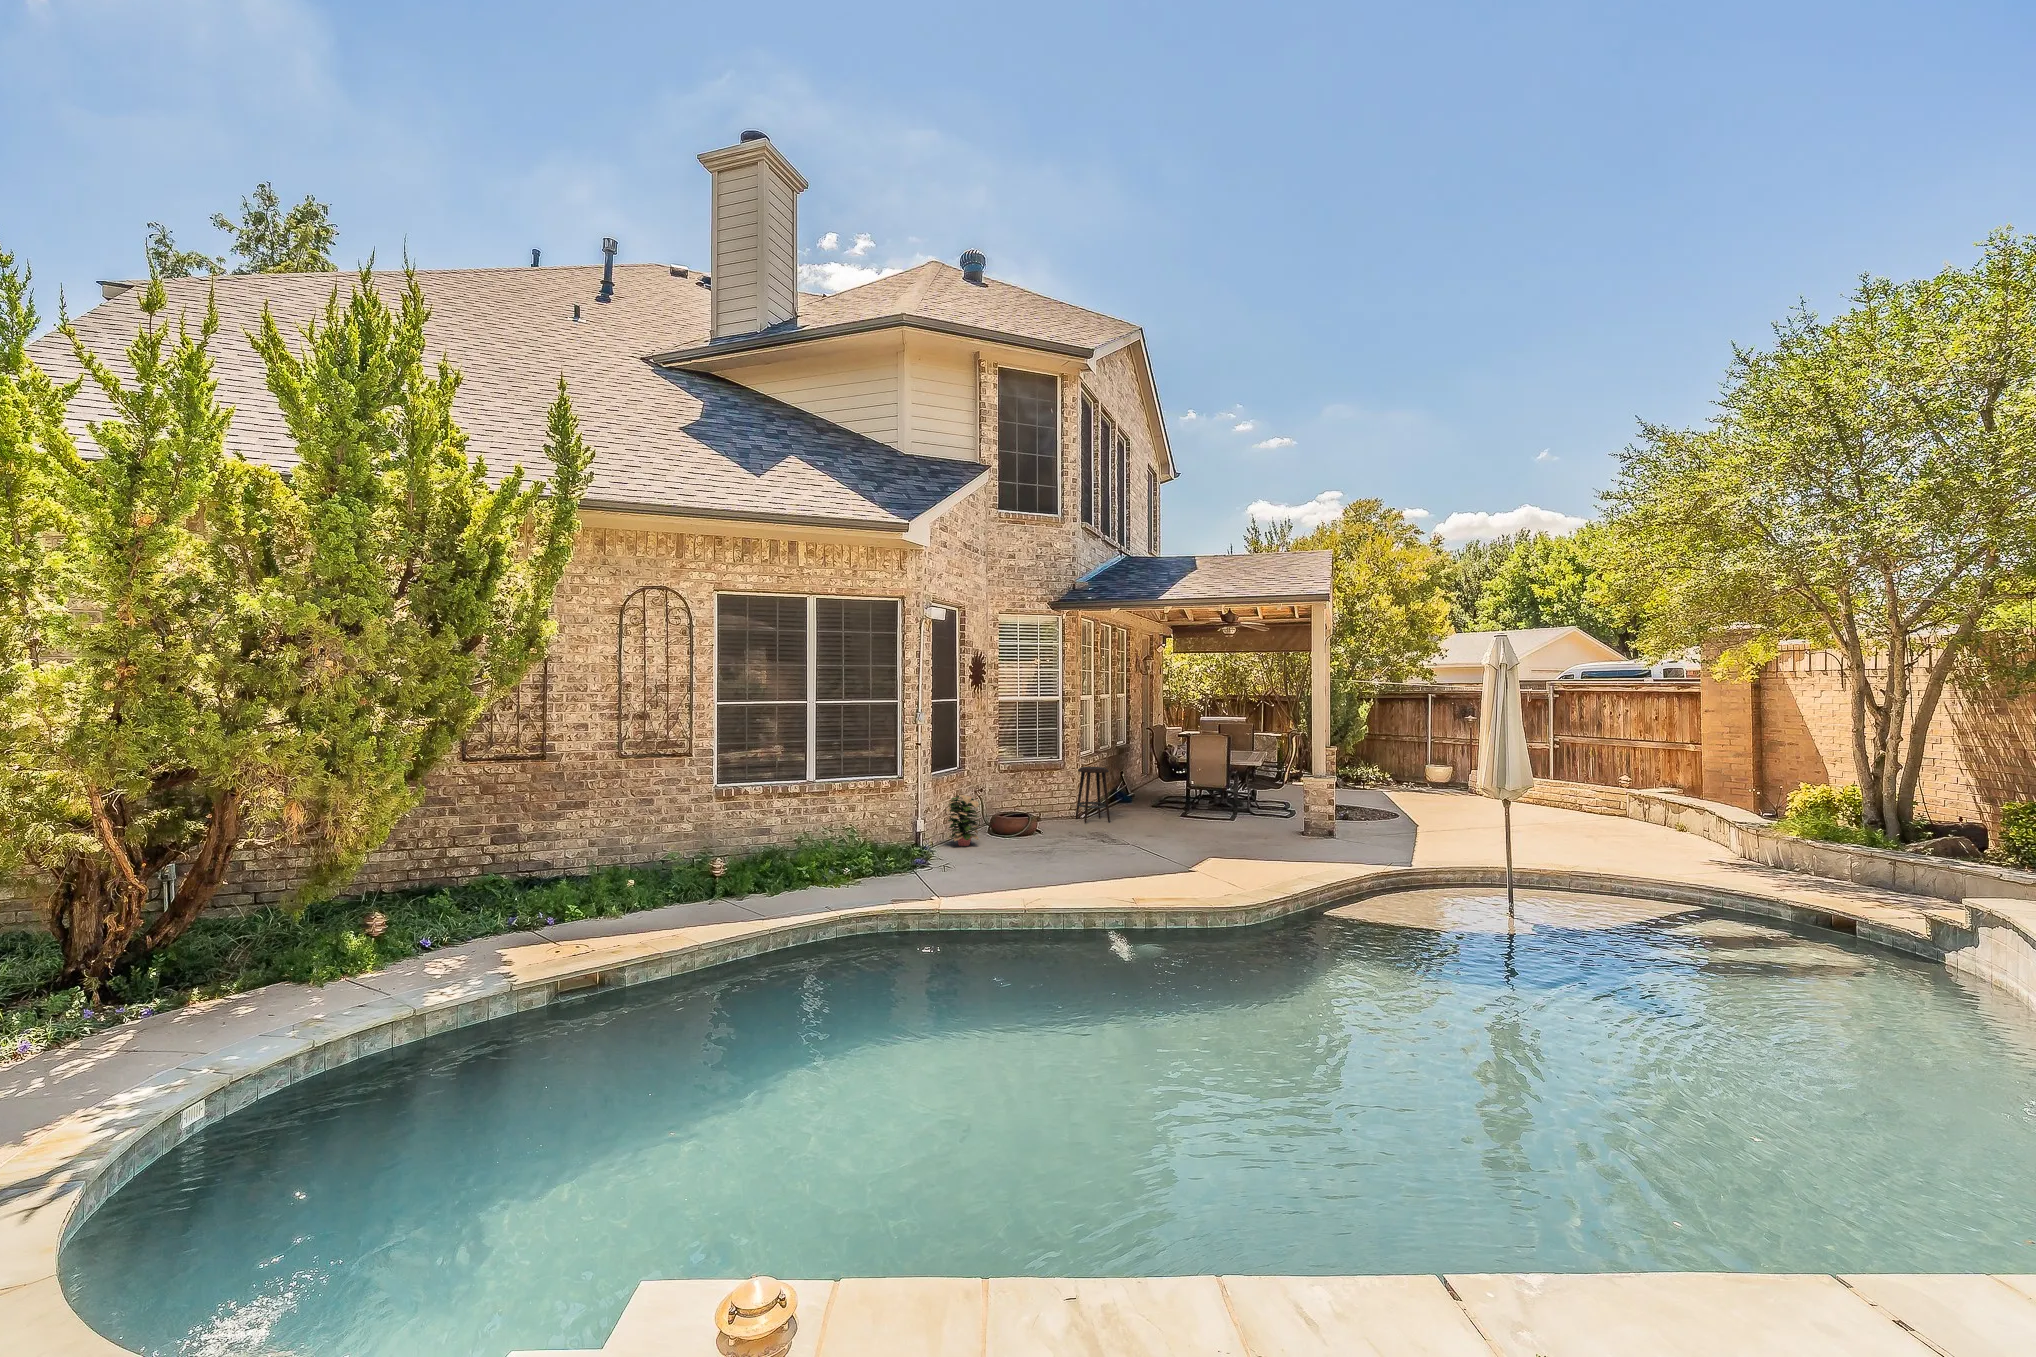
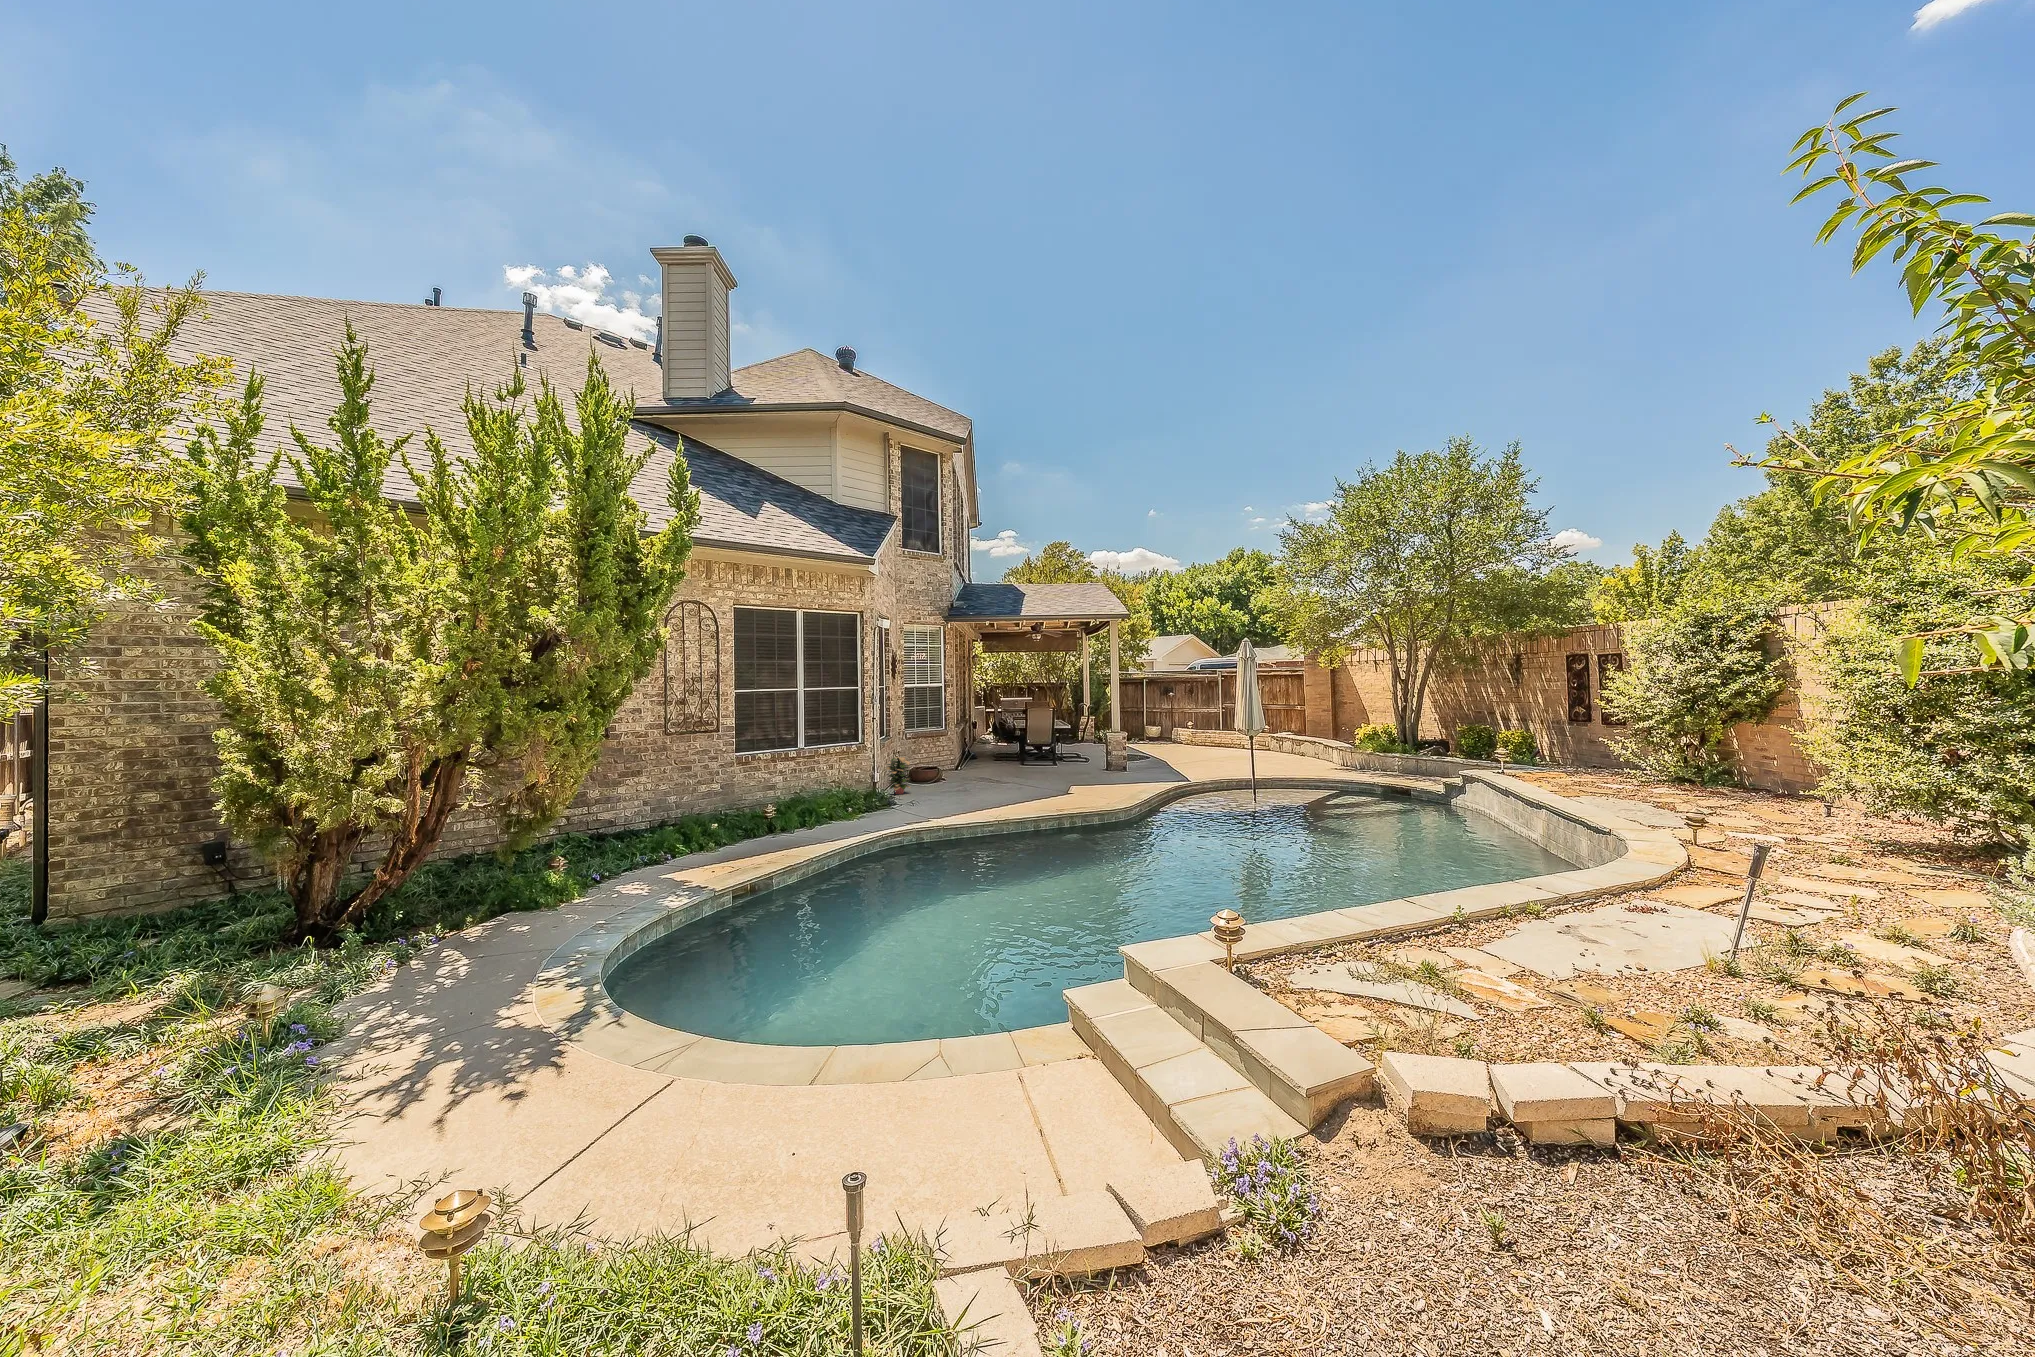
stool: present [1076,767,1110,823] -> none [953,736,979,776]

